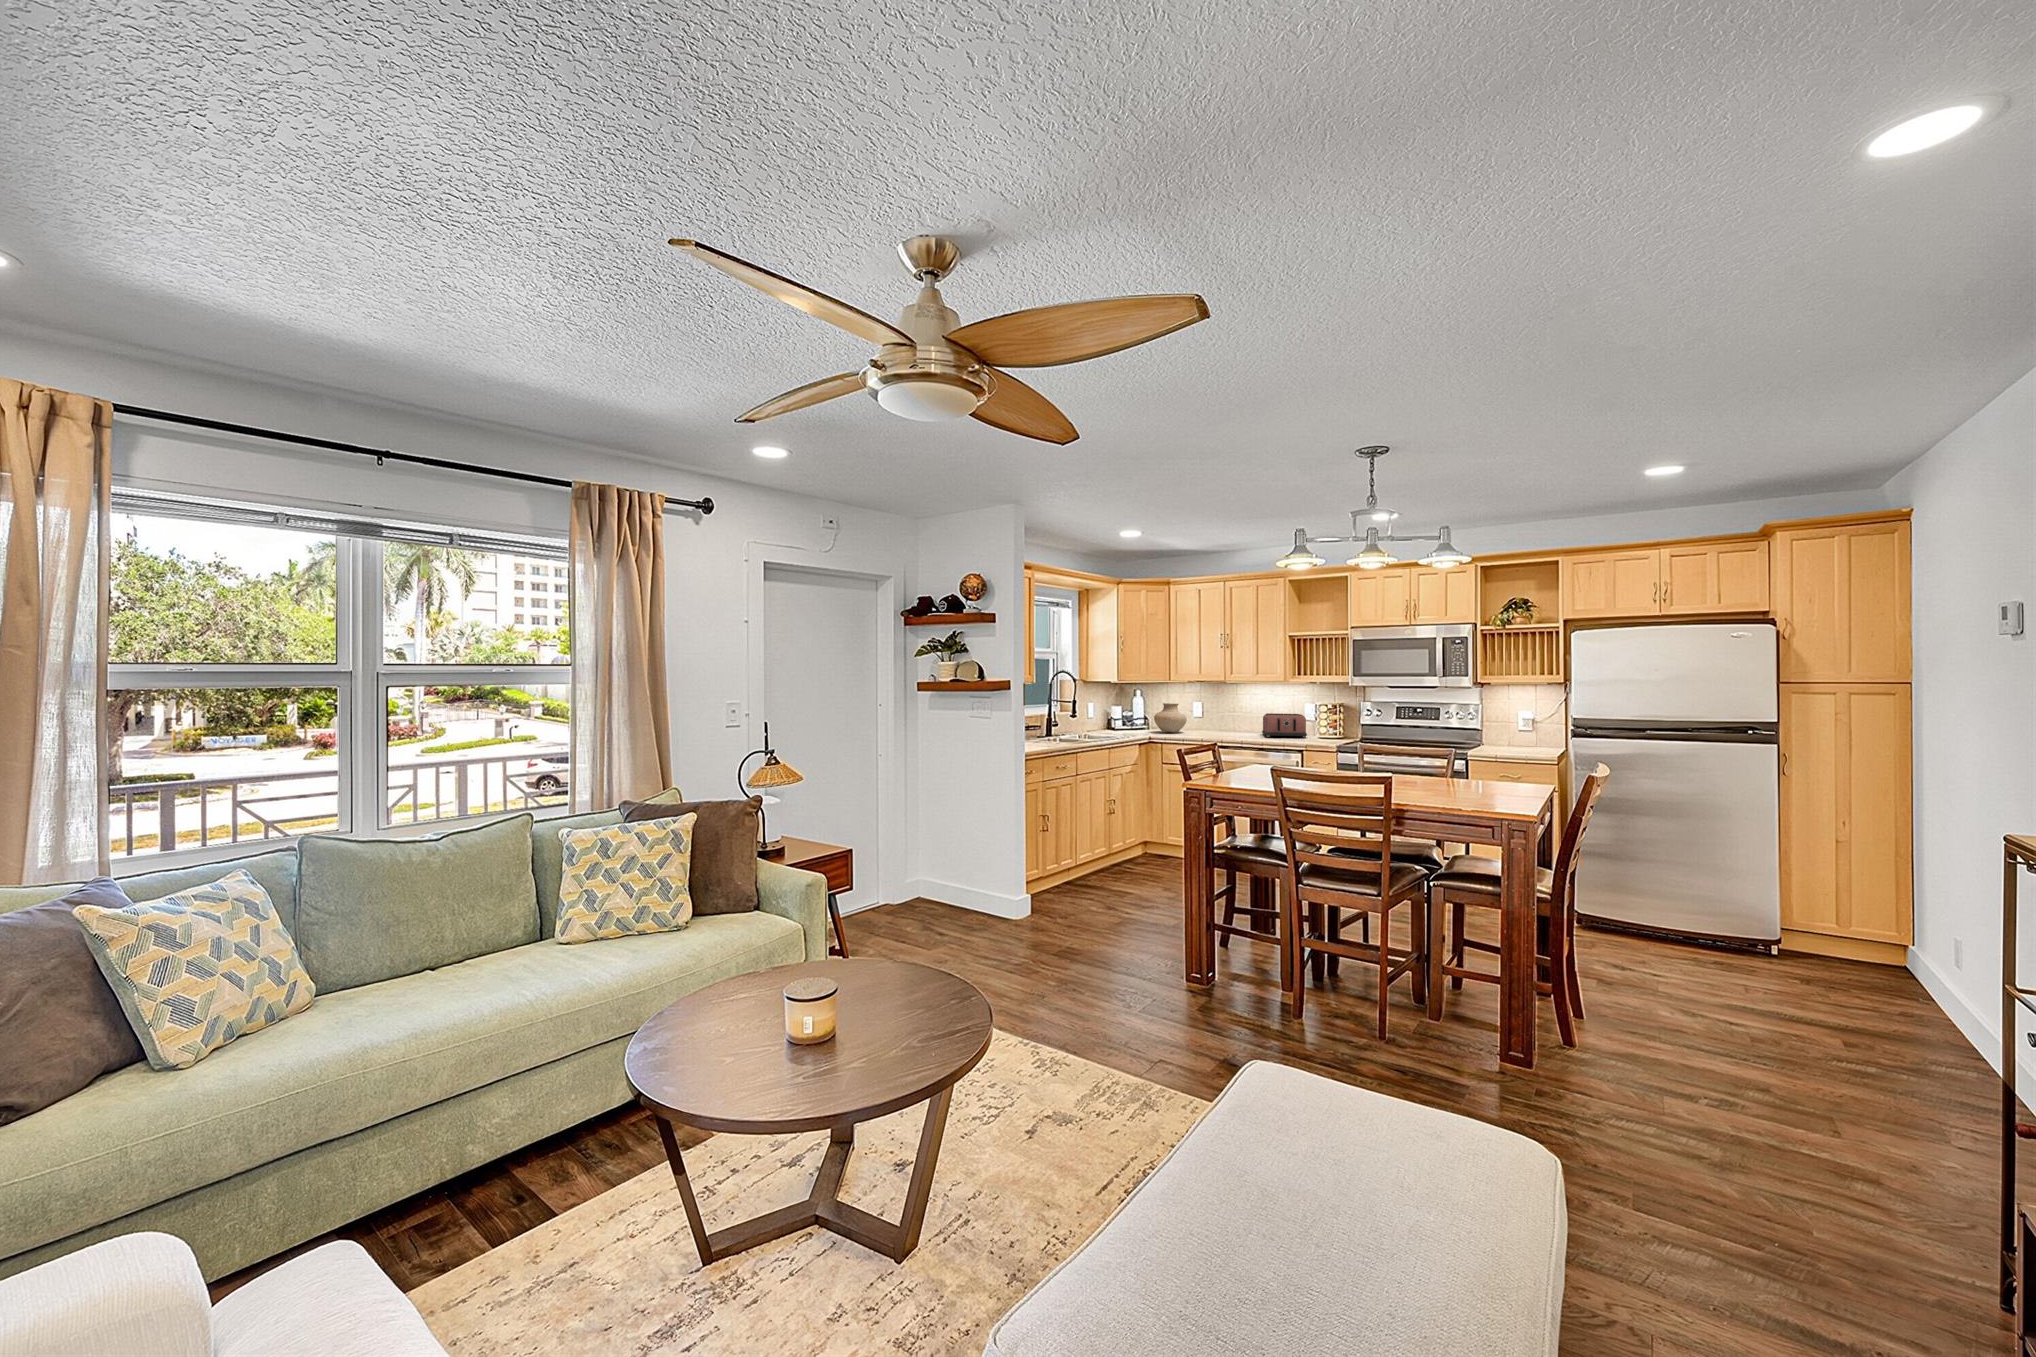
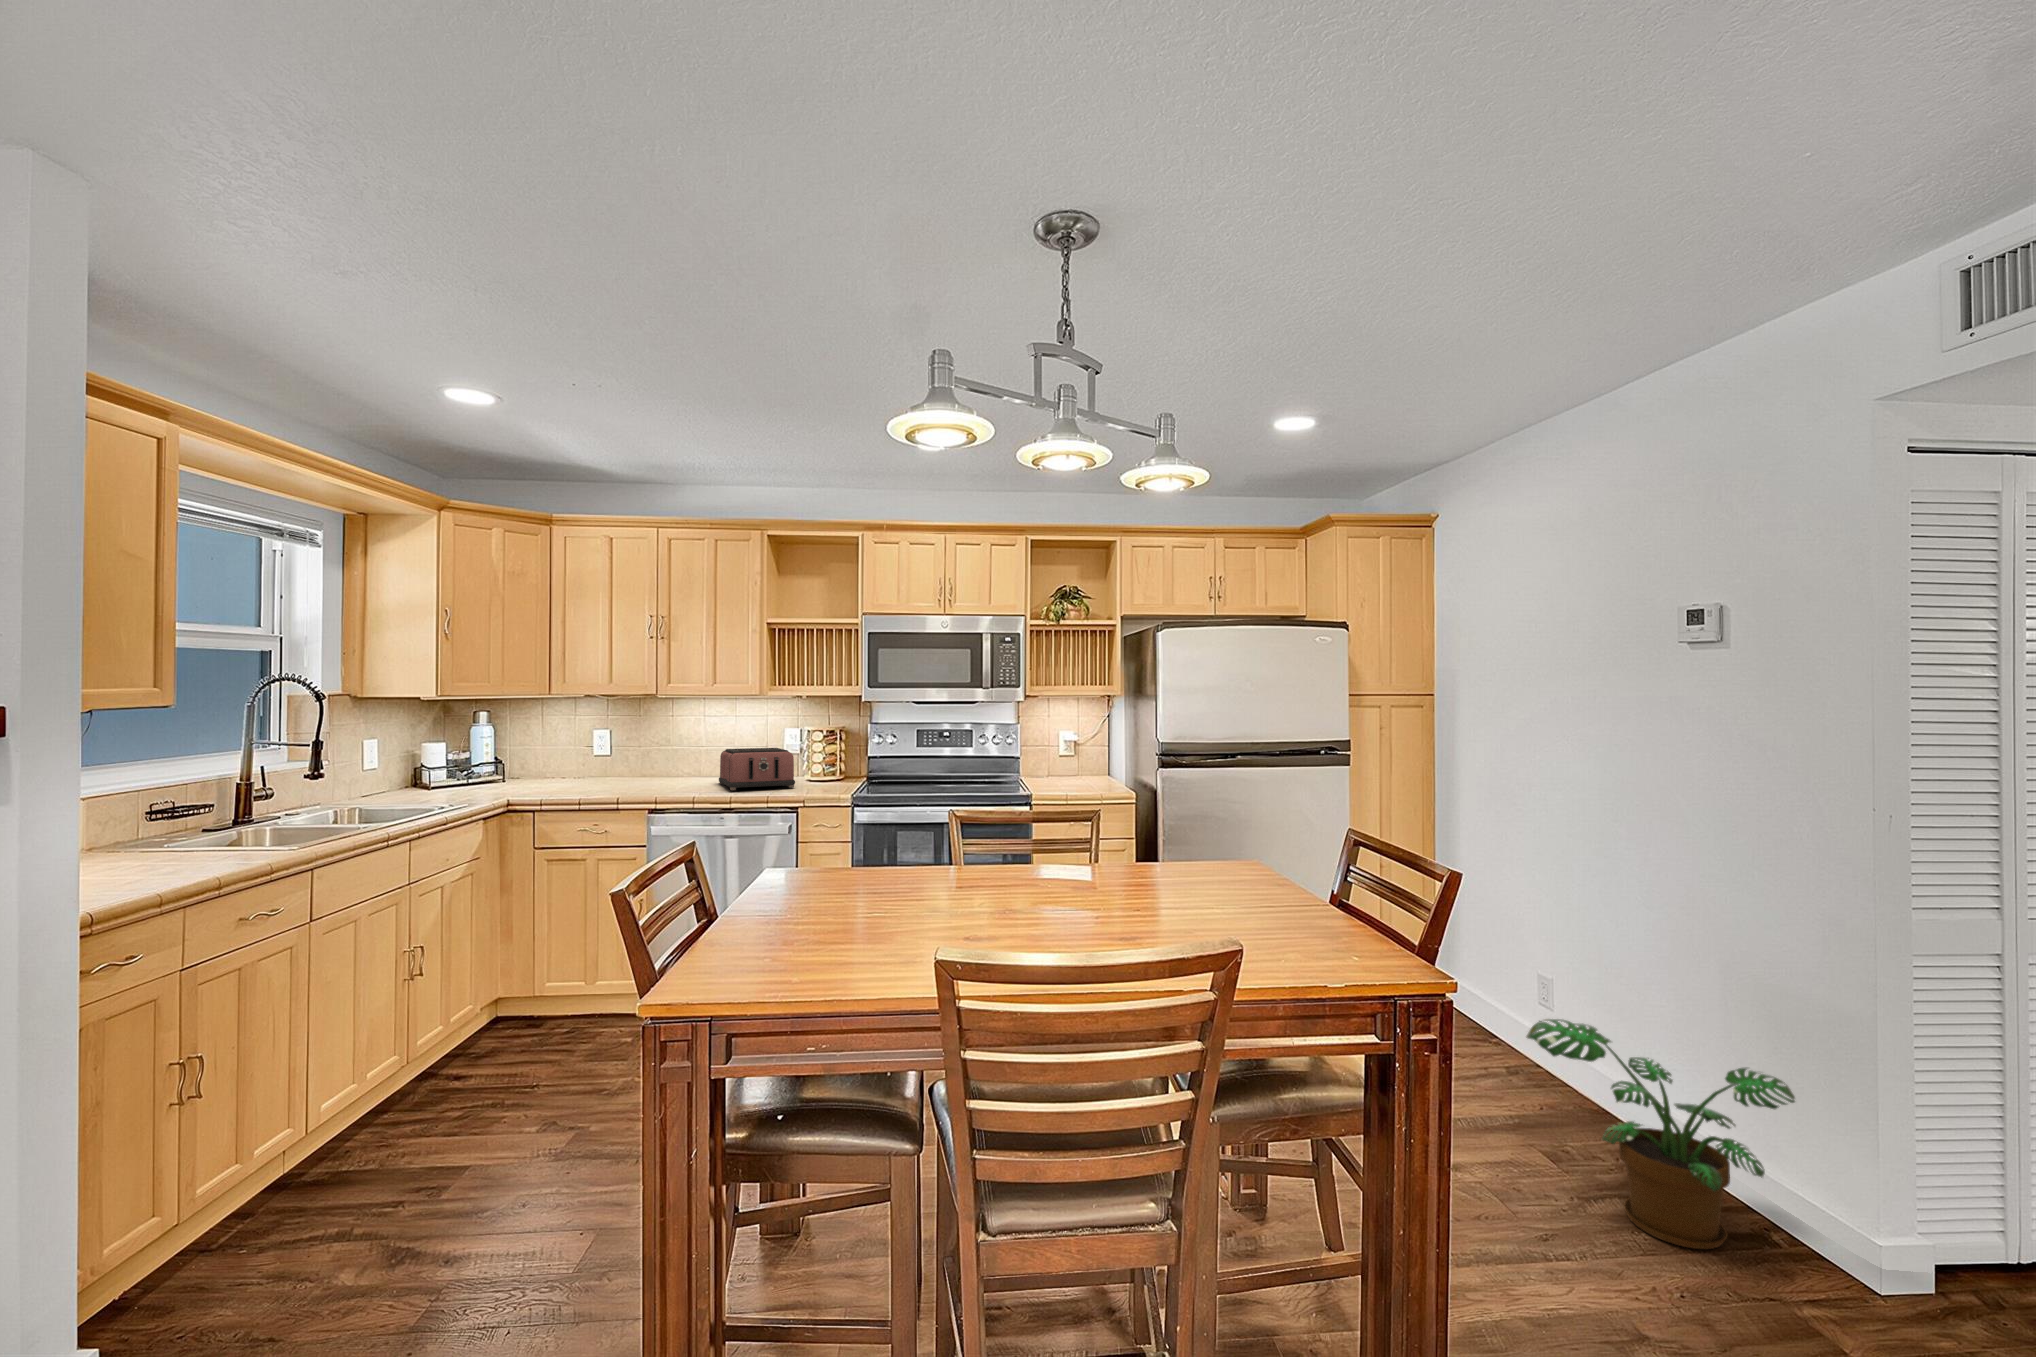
vase: present [1154,703,1187,733] -> none [516,736,582,790]
potted plant: none [1792,909,2003,1063] -> present [1526,1019,1795,1249]

